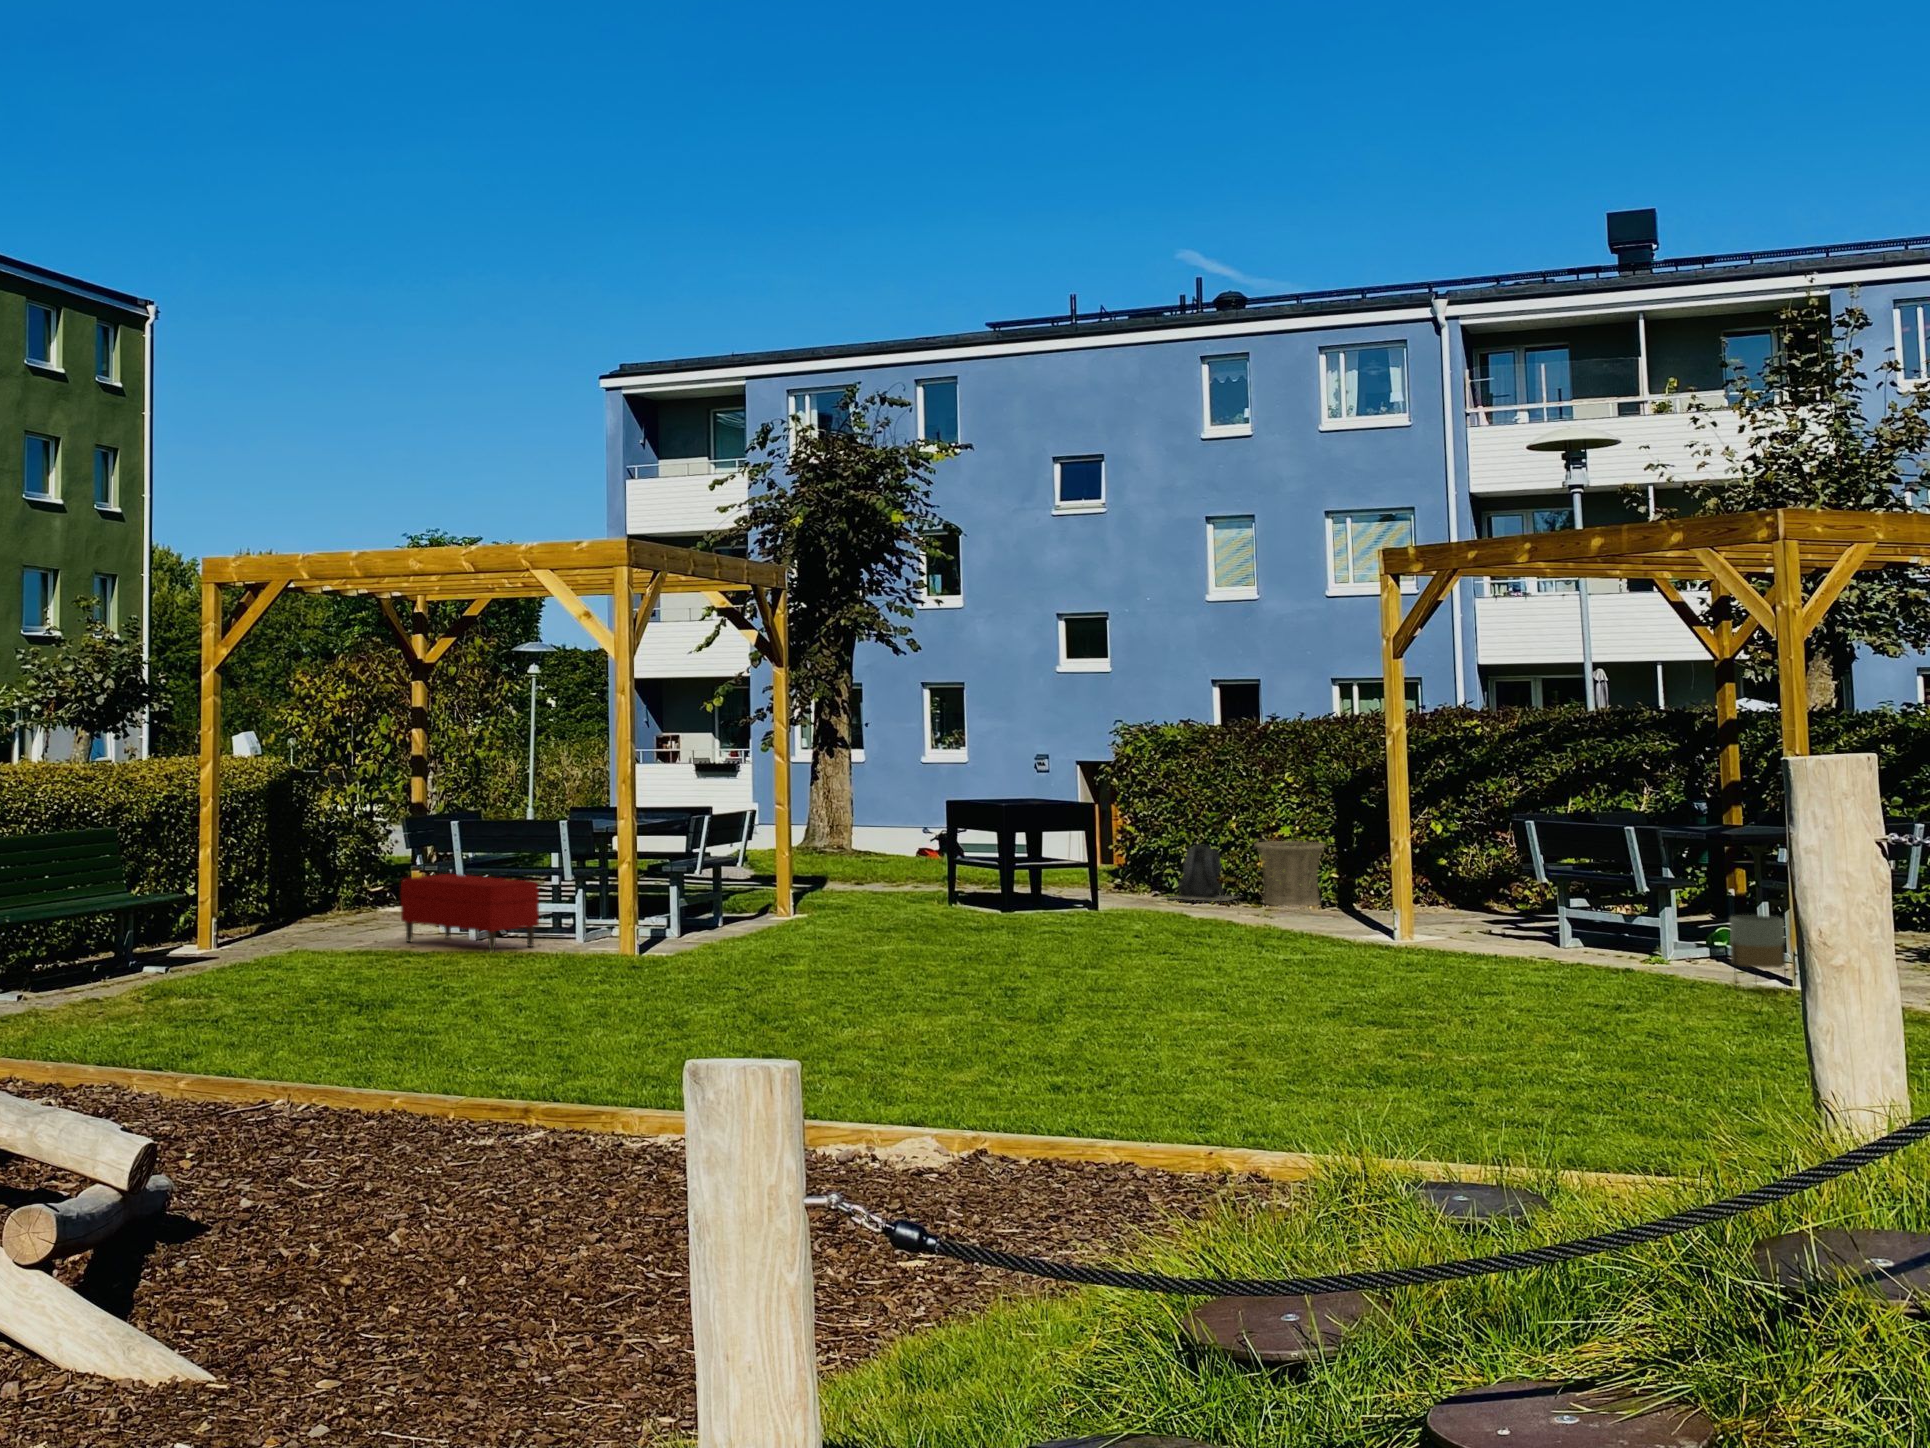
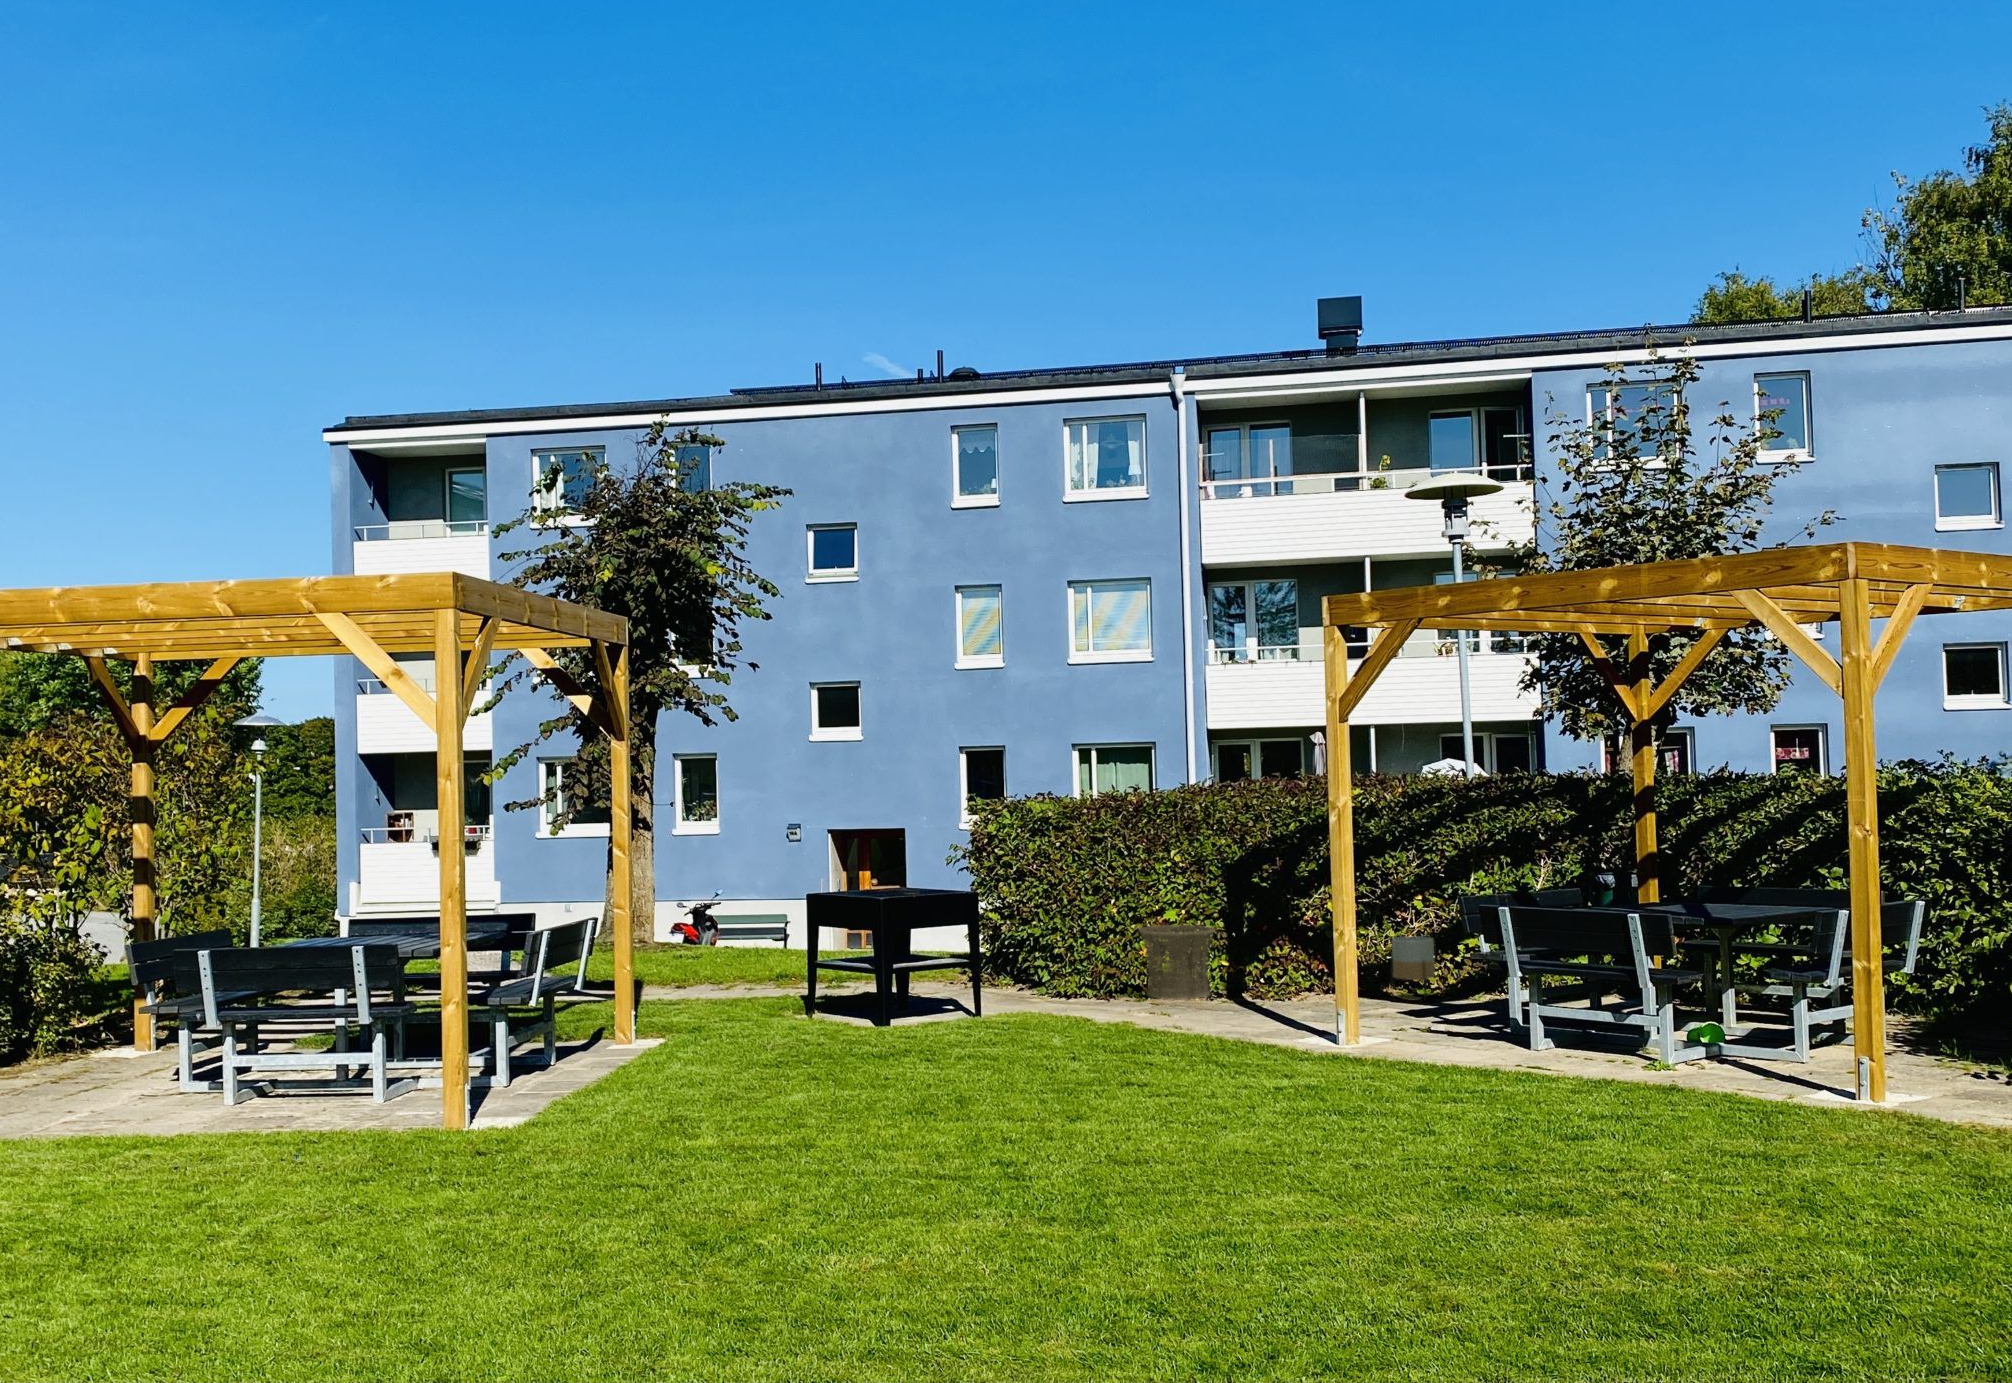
backpack: present [1168,844,1237,901] -> none [1038,931,1121,995]
bench: present [401,874,539,952] -> none [132,1016,328,1126]
planter: present [1730,915,1787,991] -> present [1392,937,1435,996]

